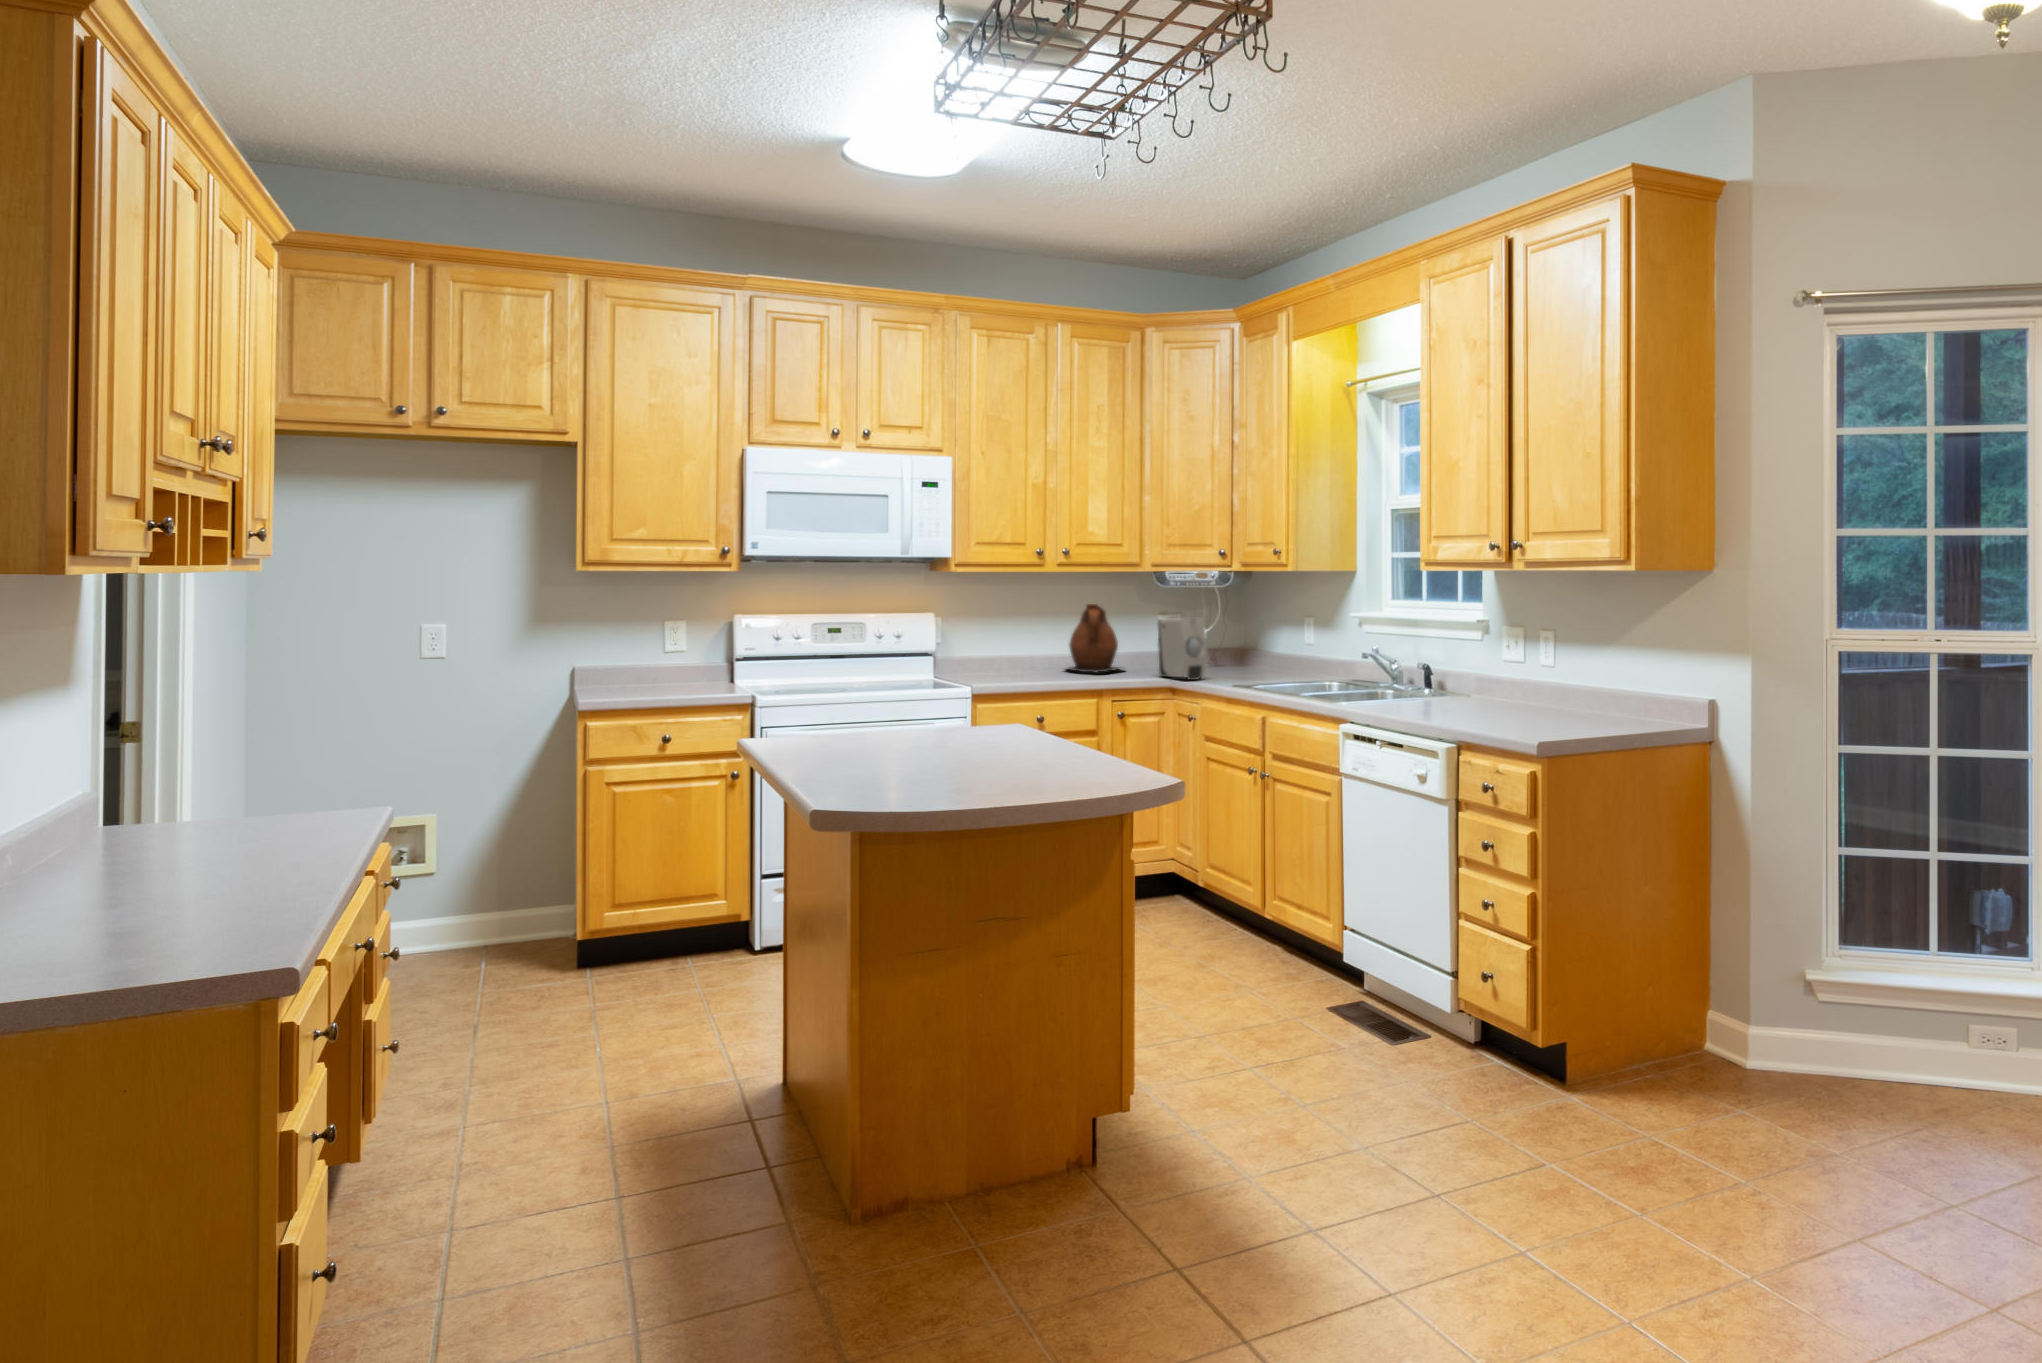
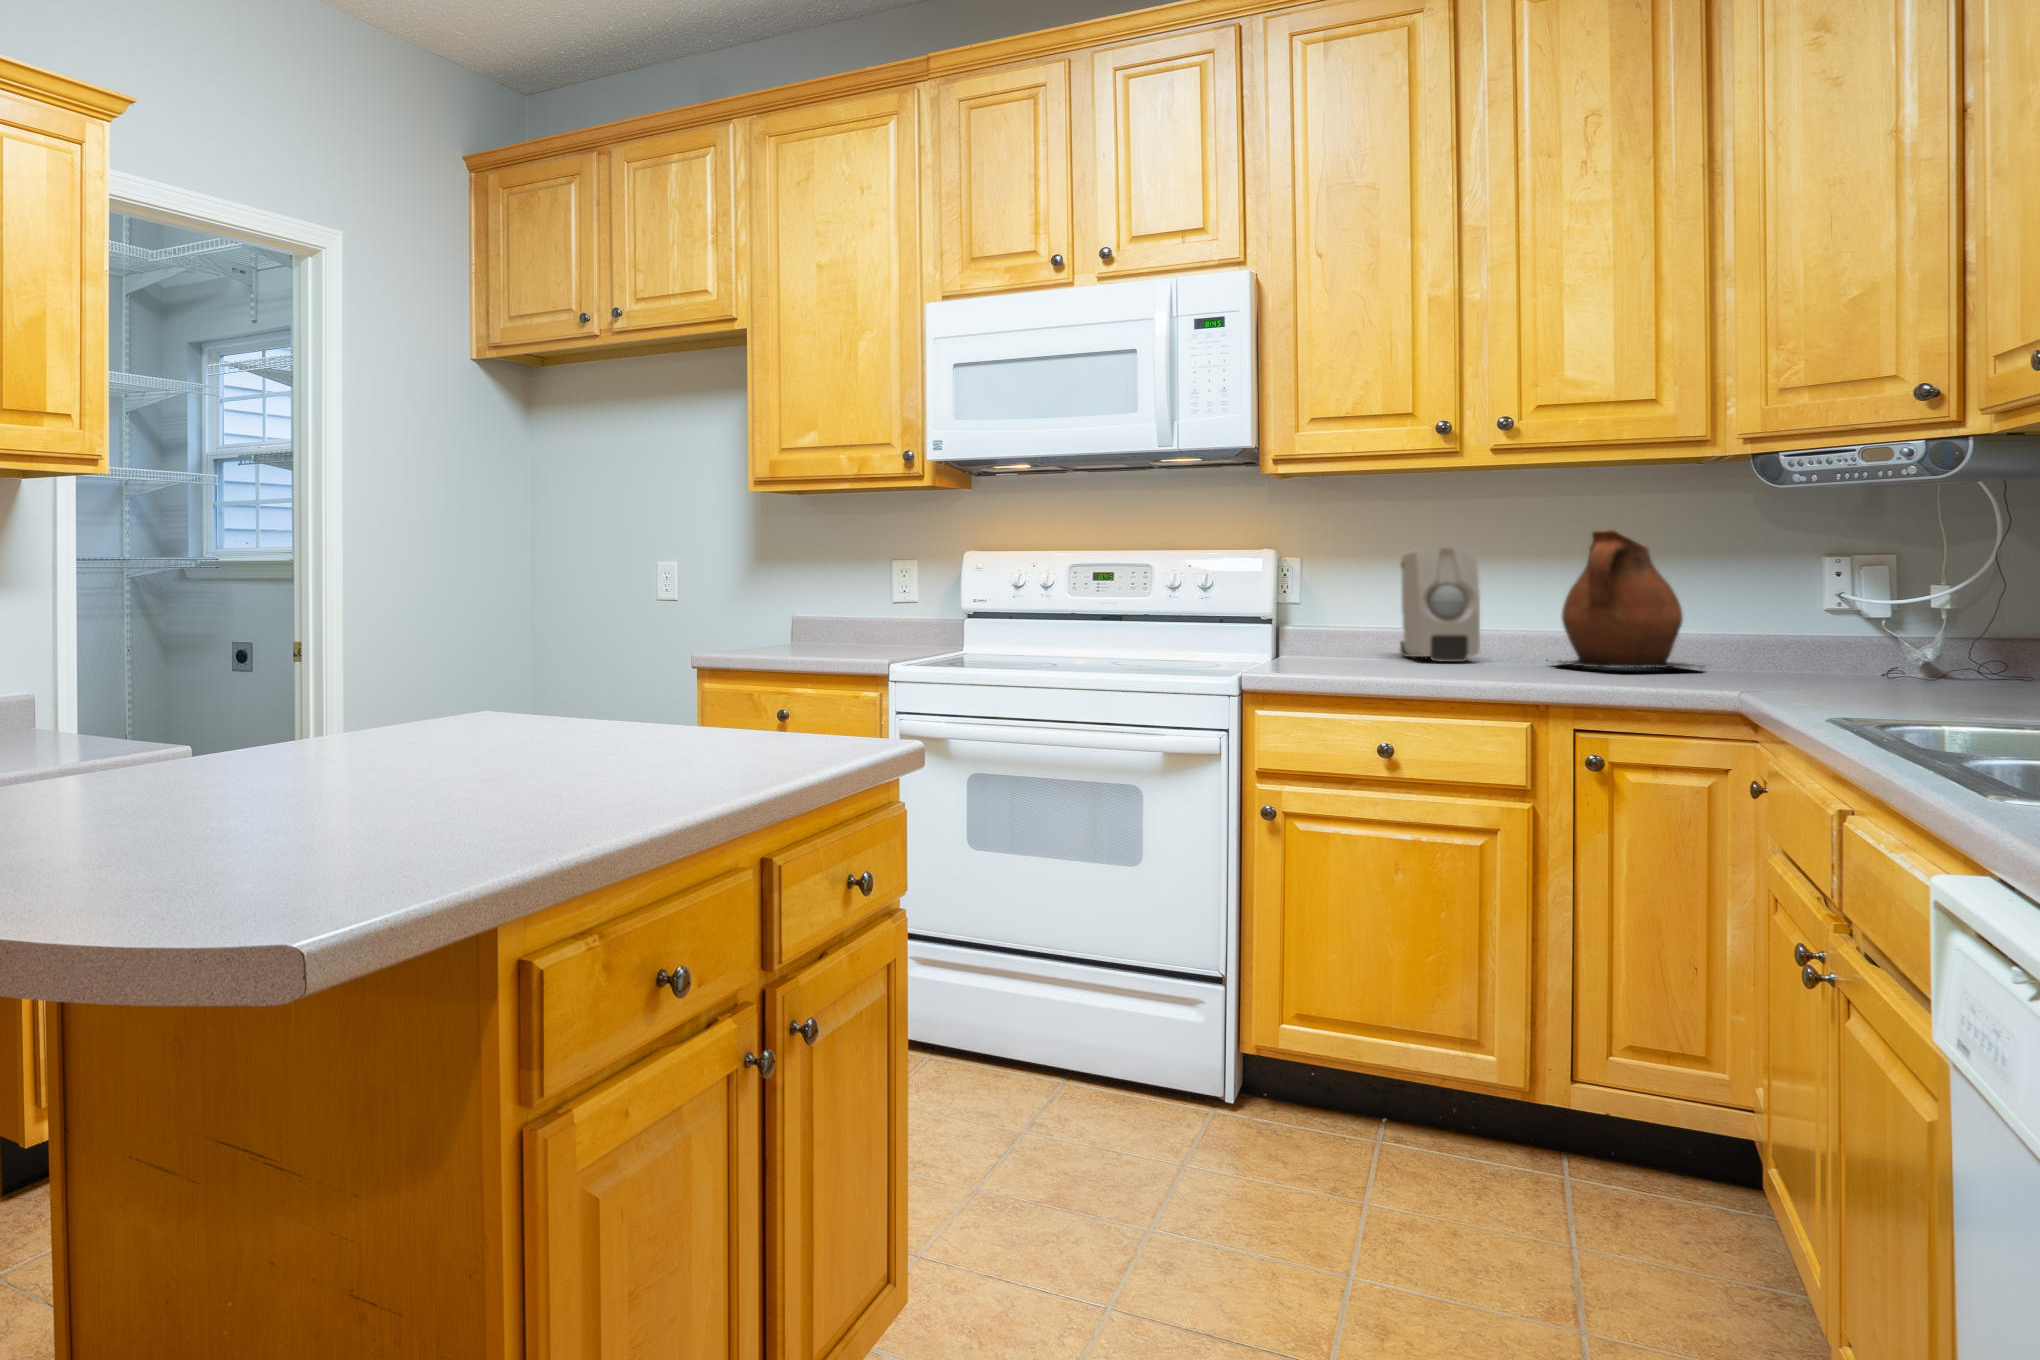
soap dispenser: present [1158,617,1206,680] -> present [1400,546,1480,662]

